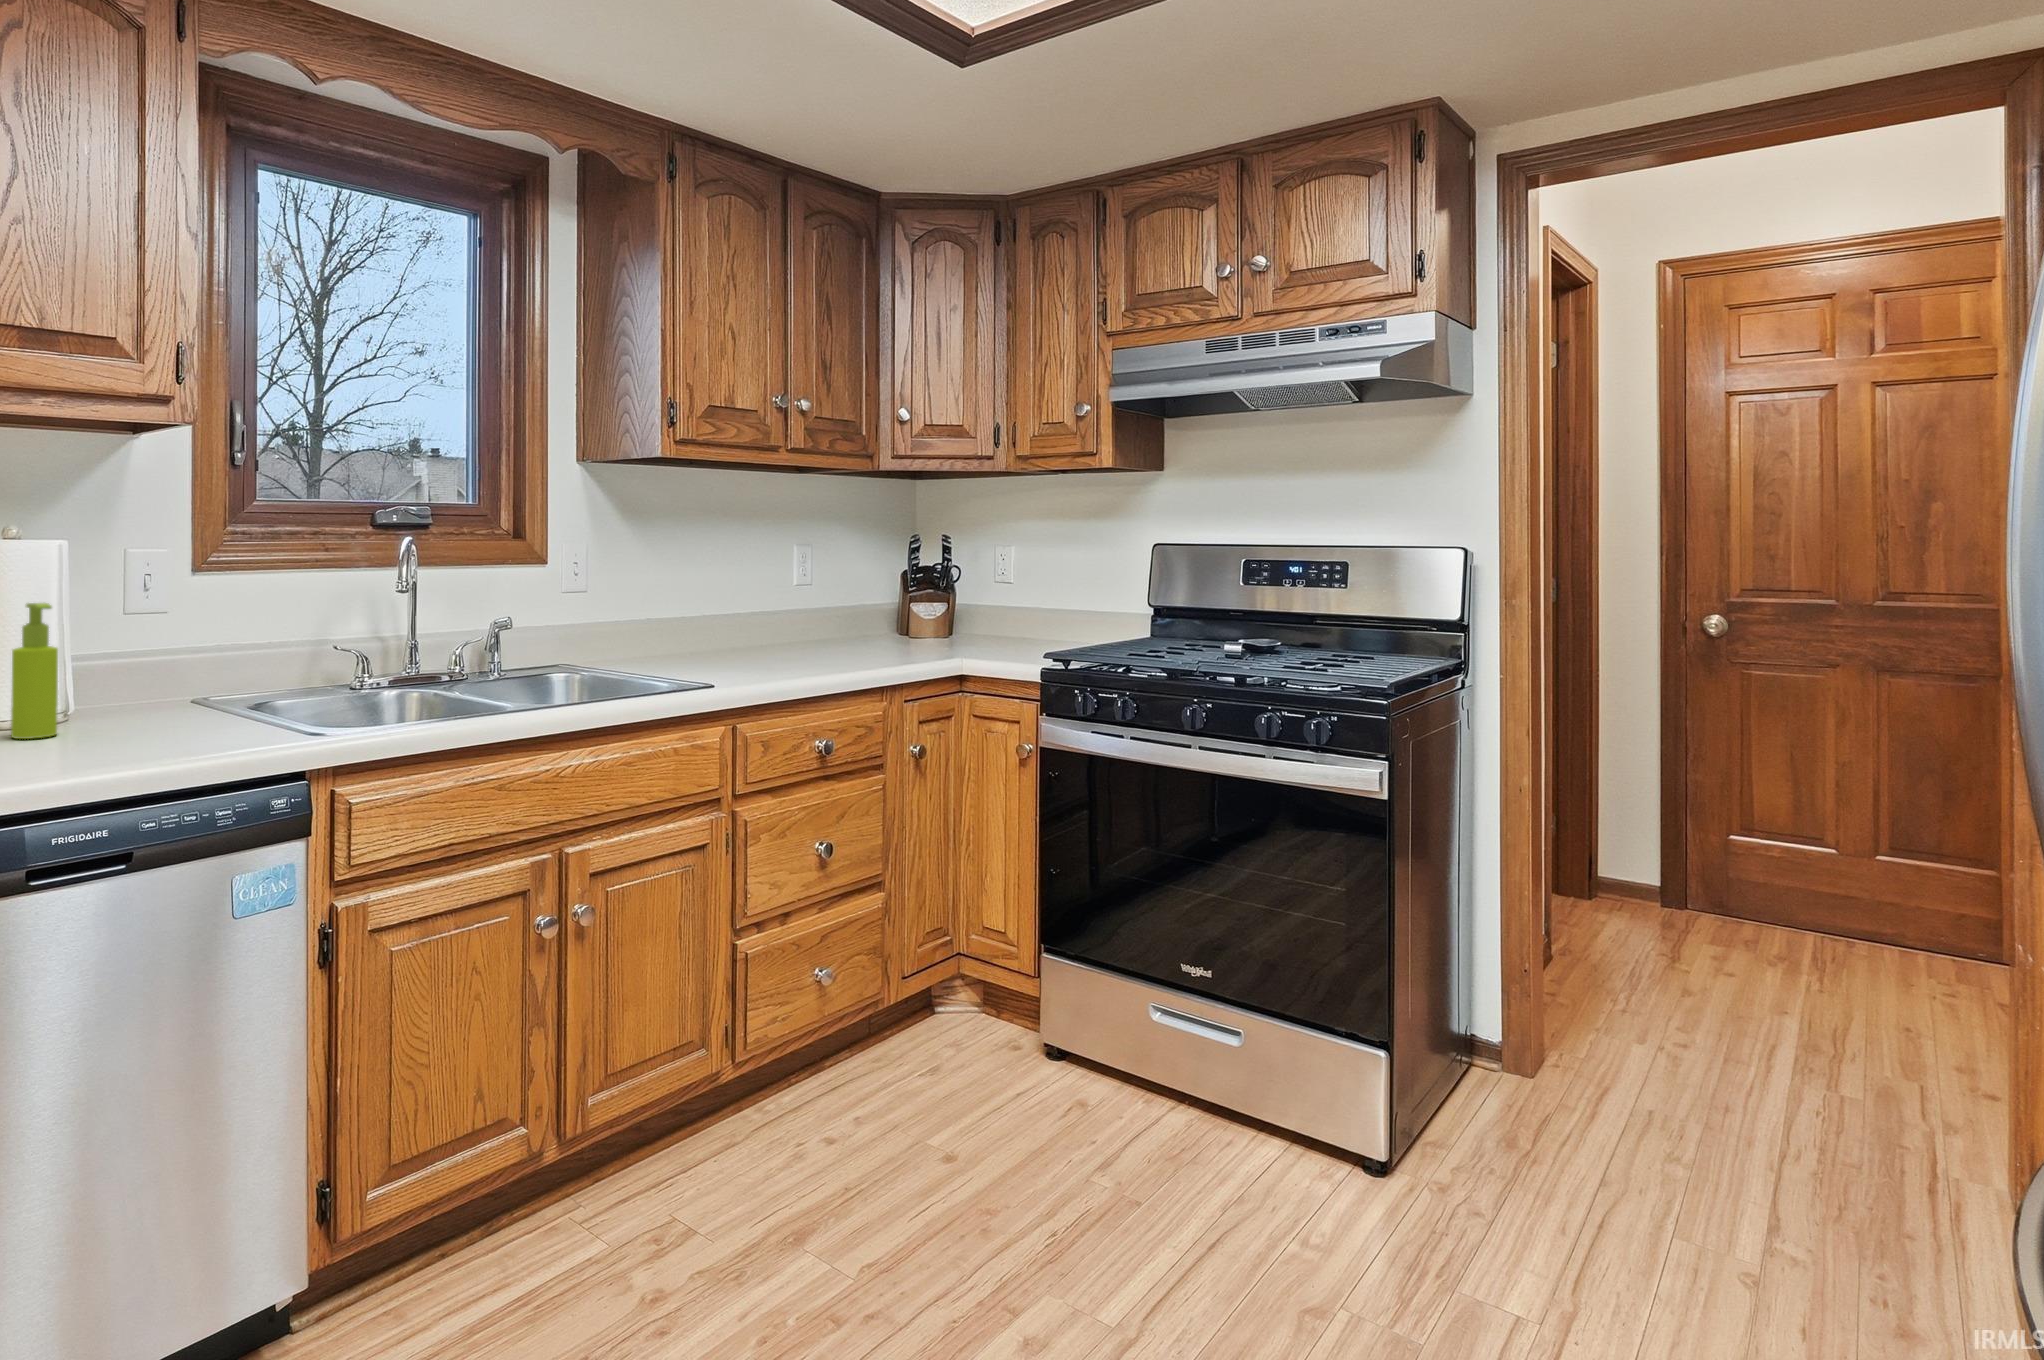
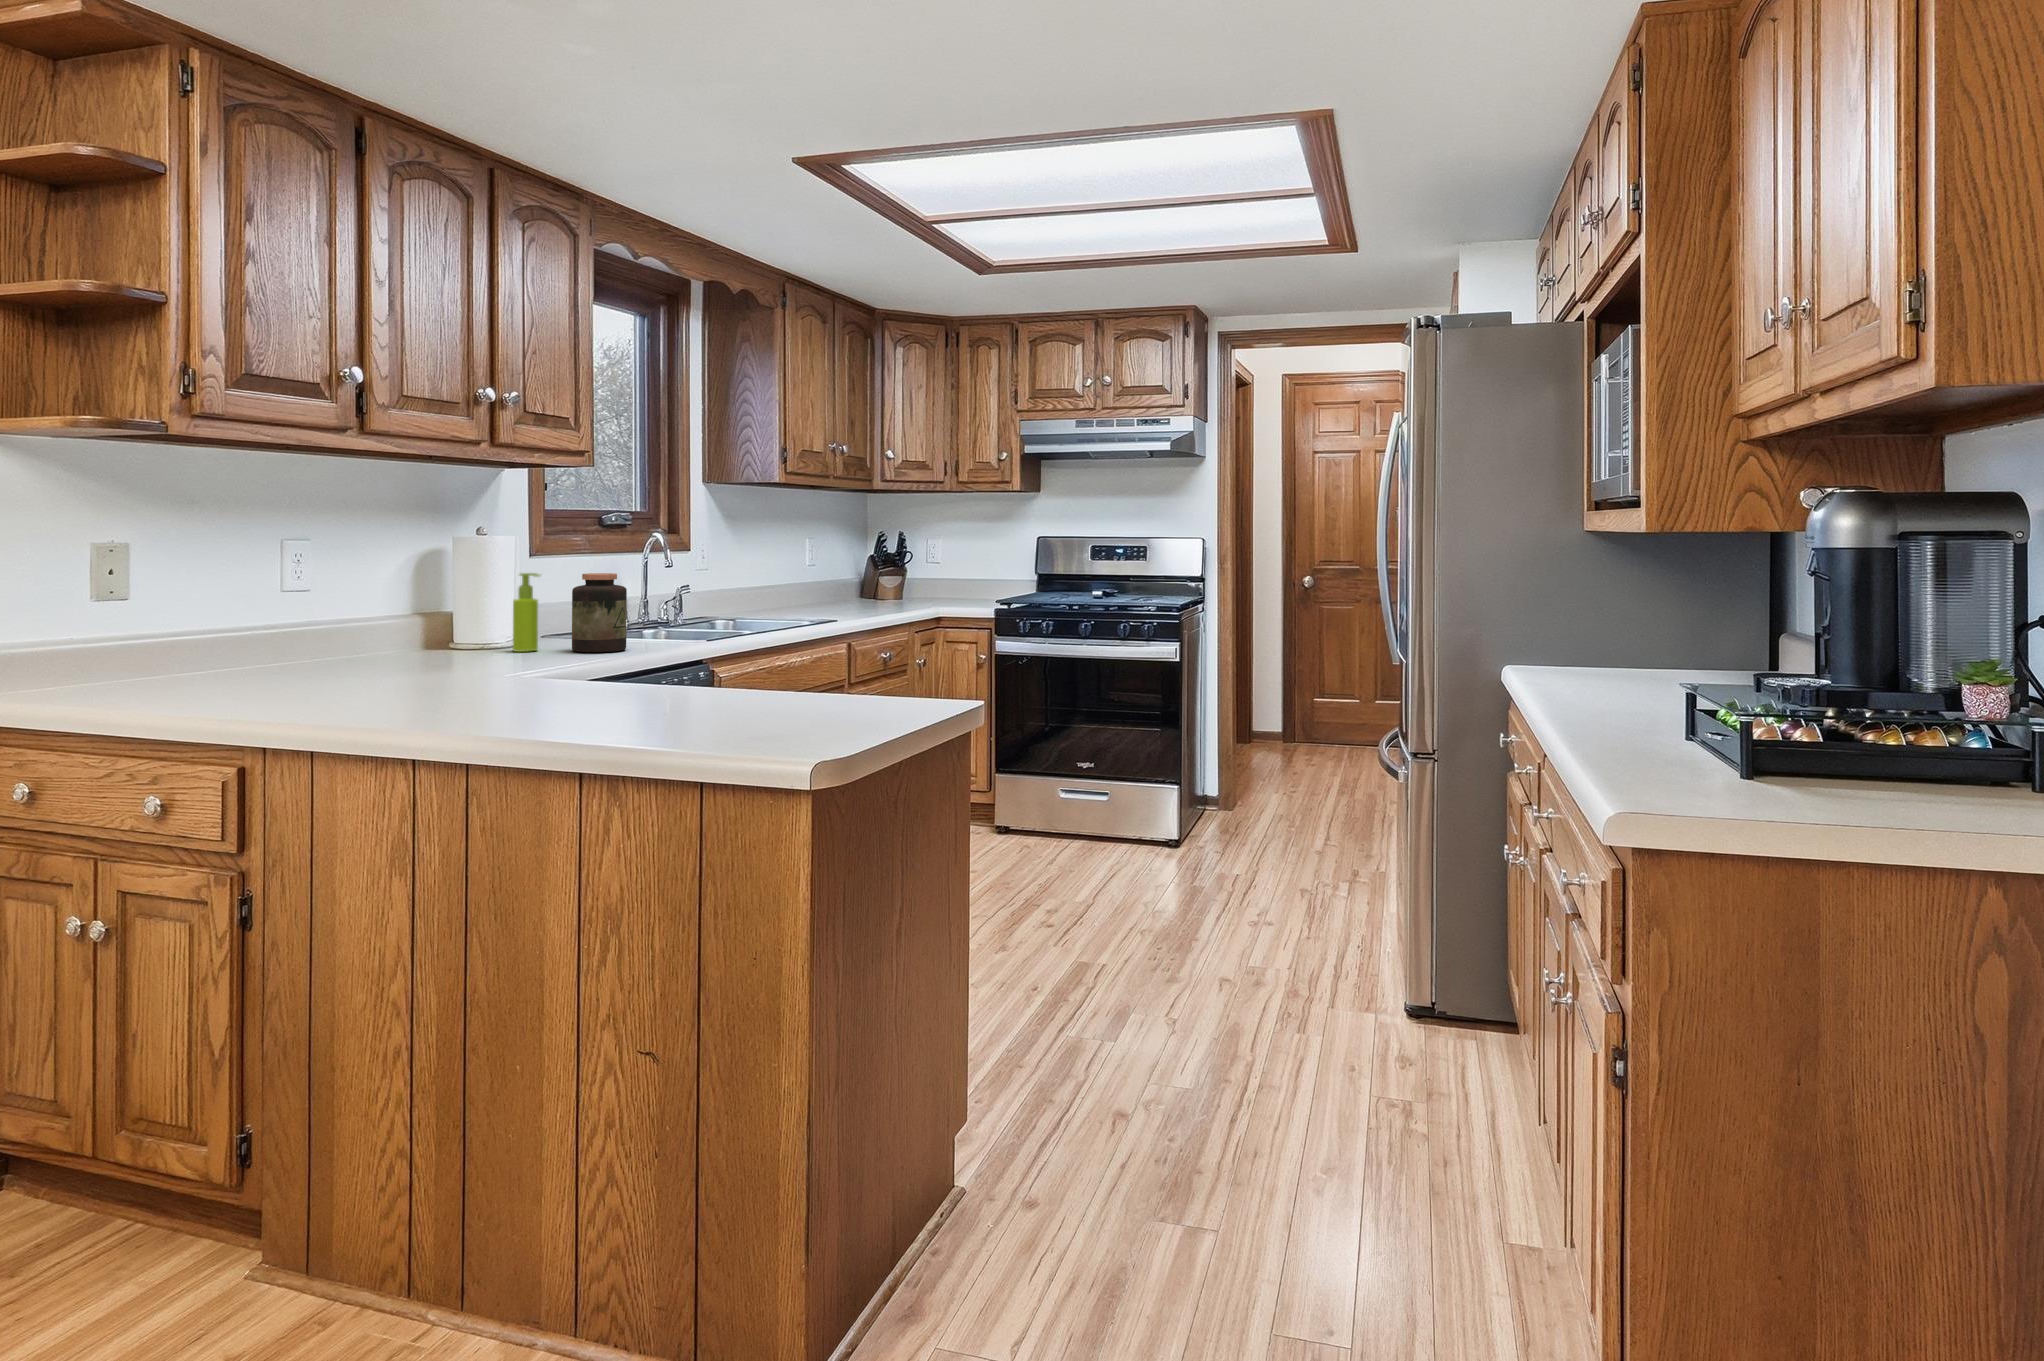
jar: none [84,605,187,749] -> present [572,573,627,652]

